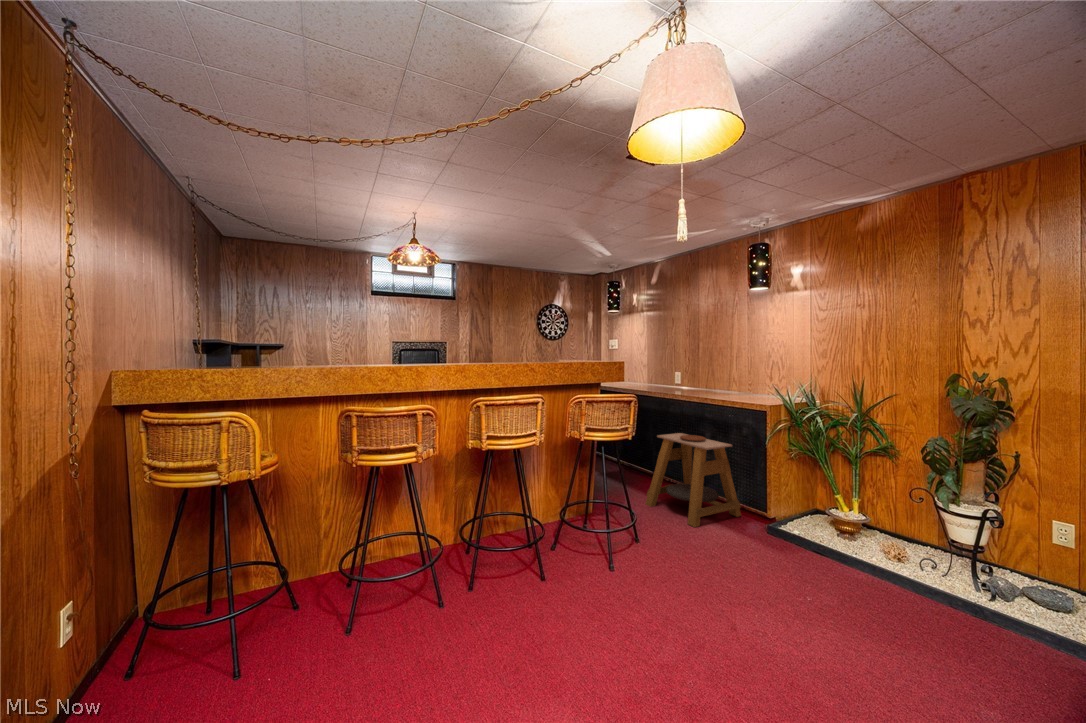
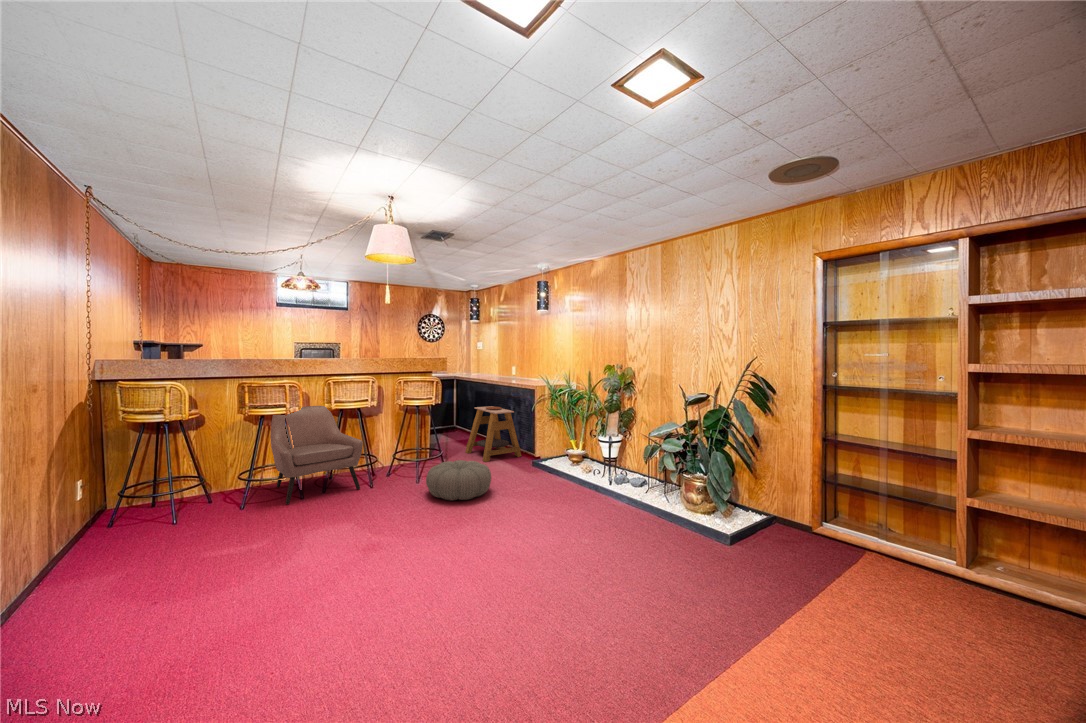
armchair: none [386,440,534,634] -> present [271,406,363,504]
pouf: none [654,544,785,641] -> present [426,460,491,500]

